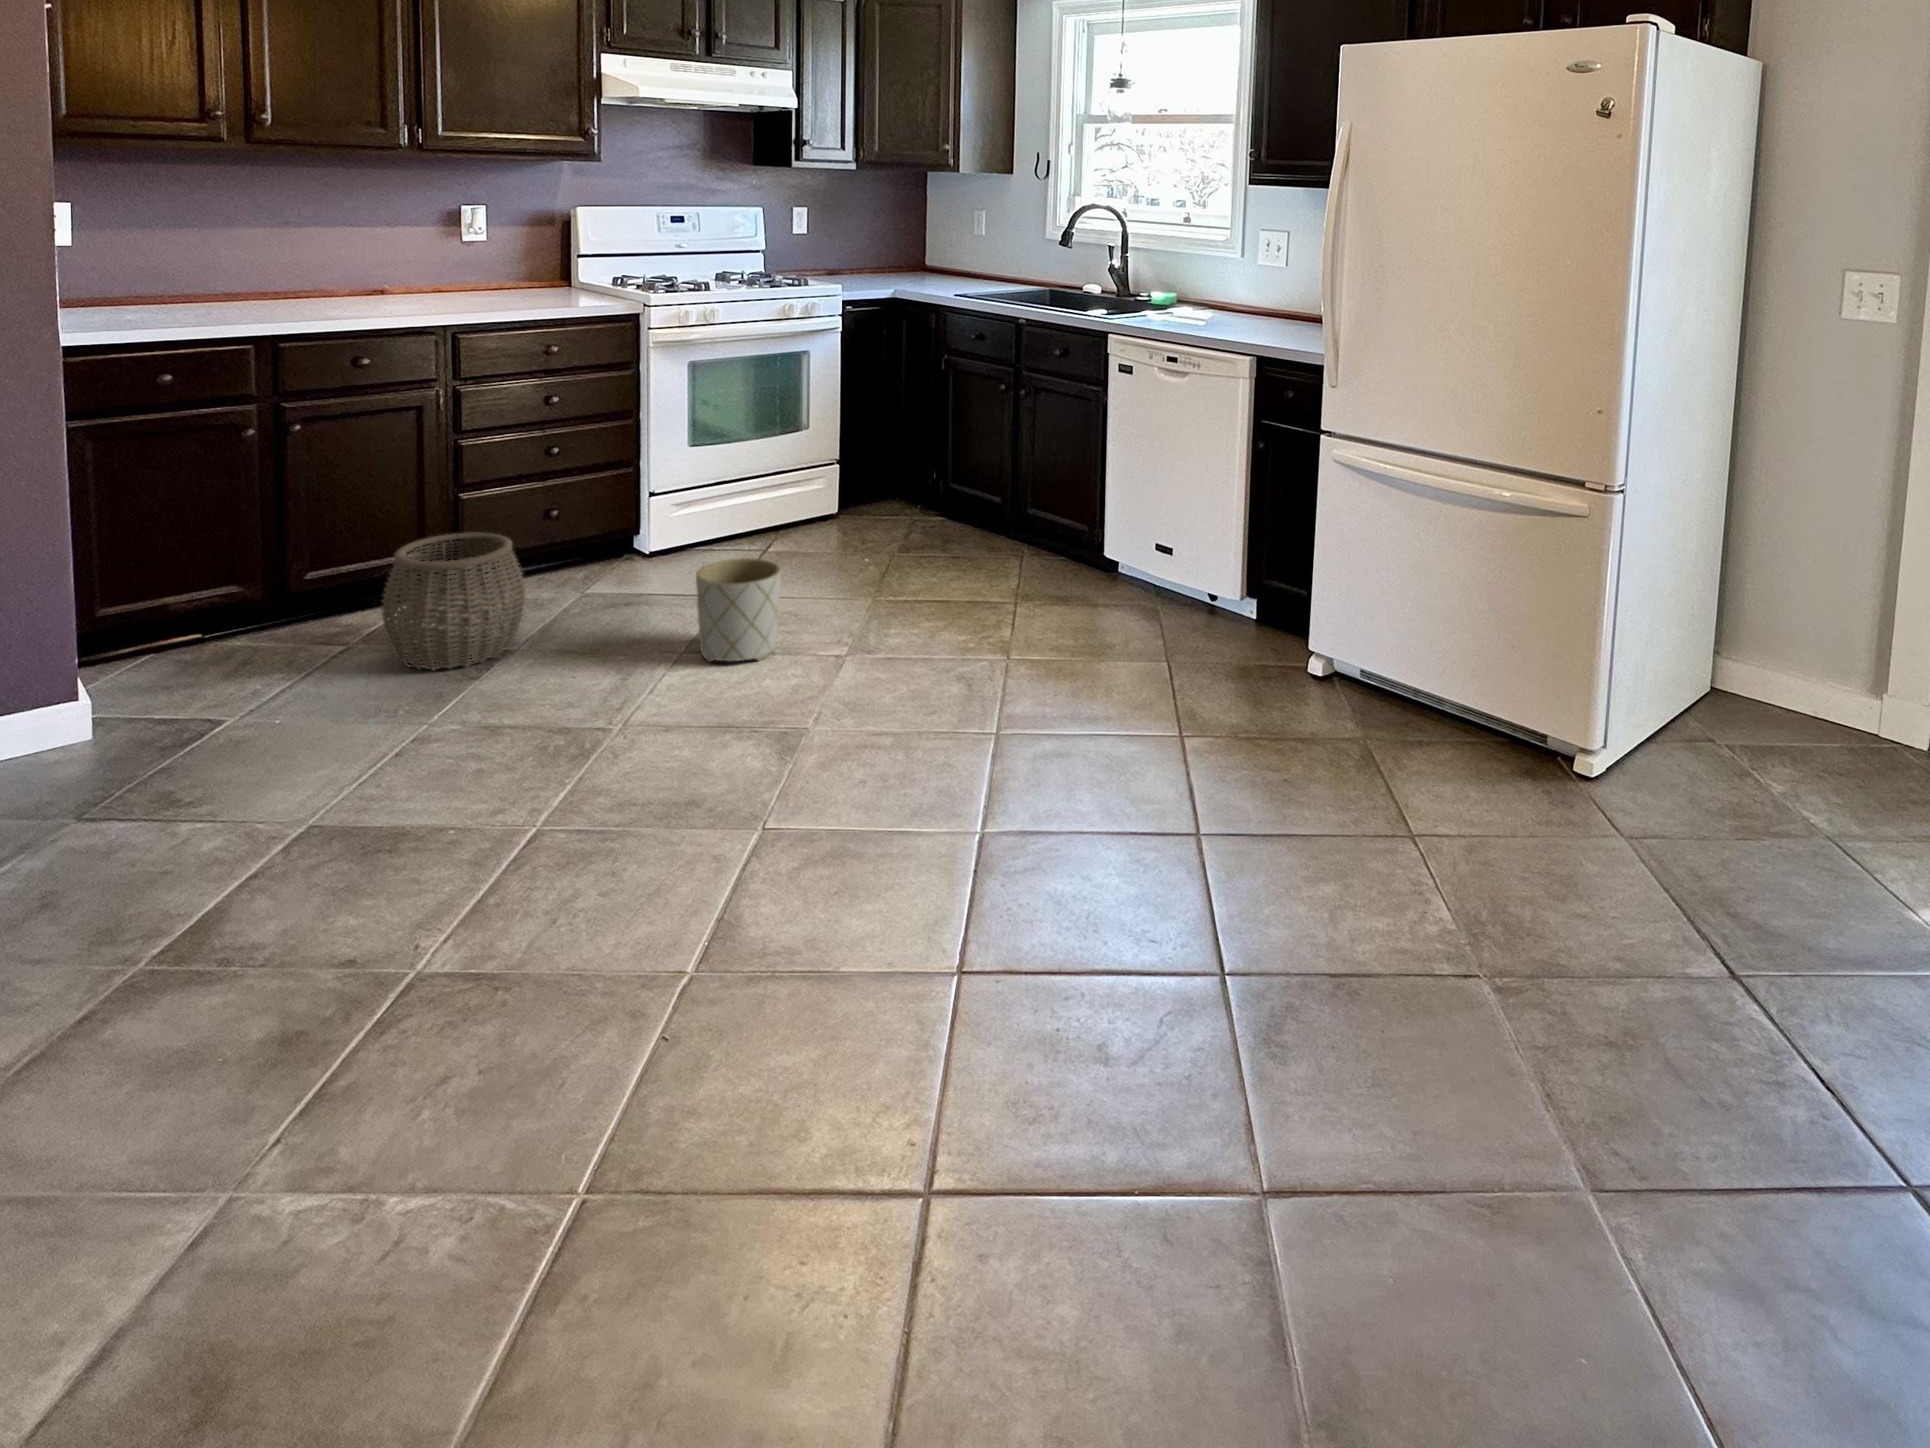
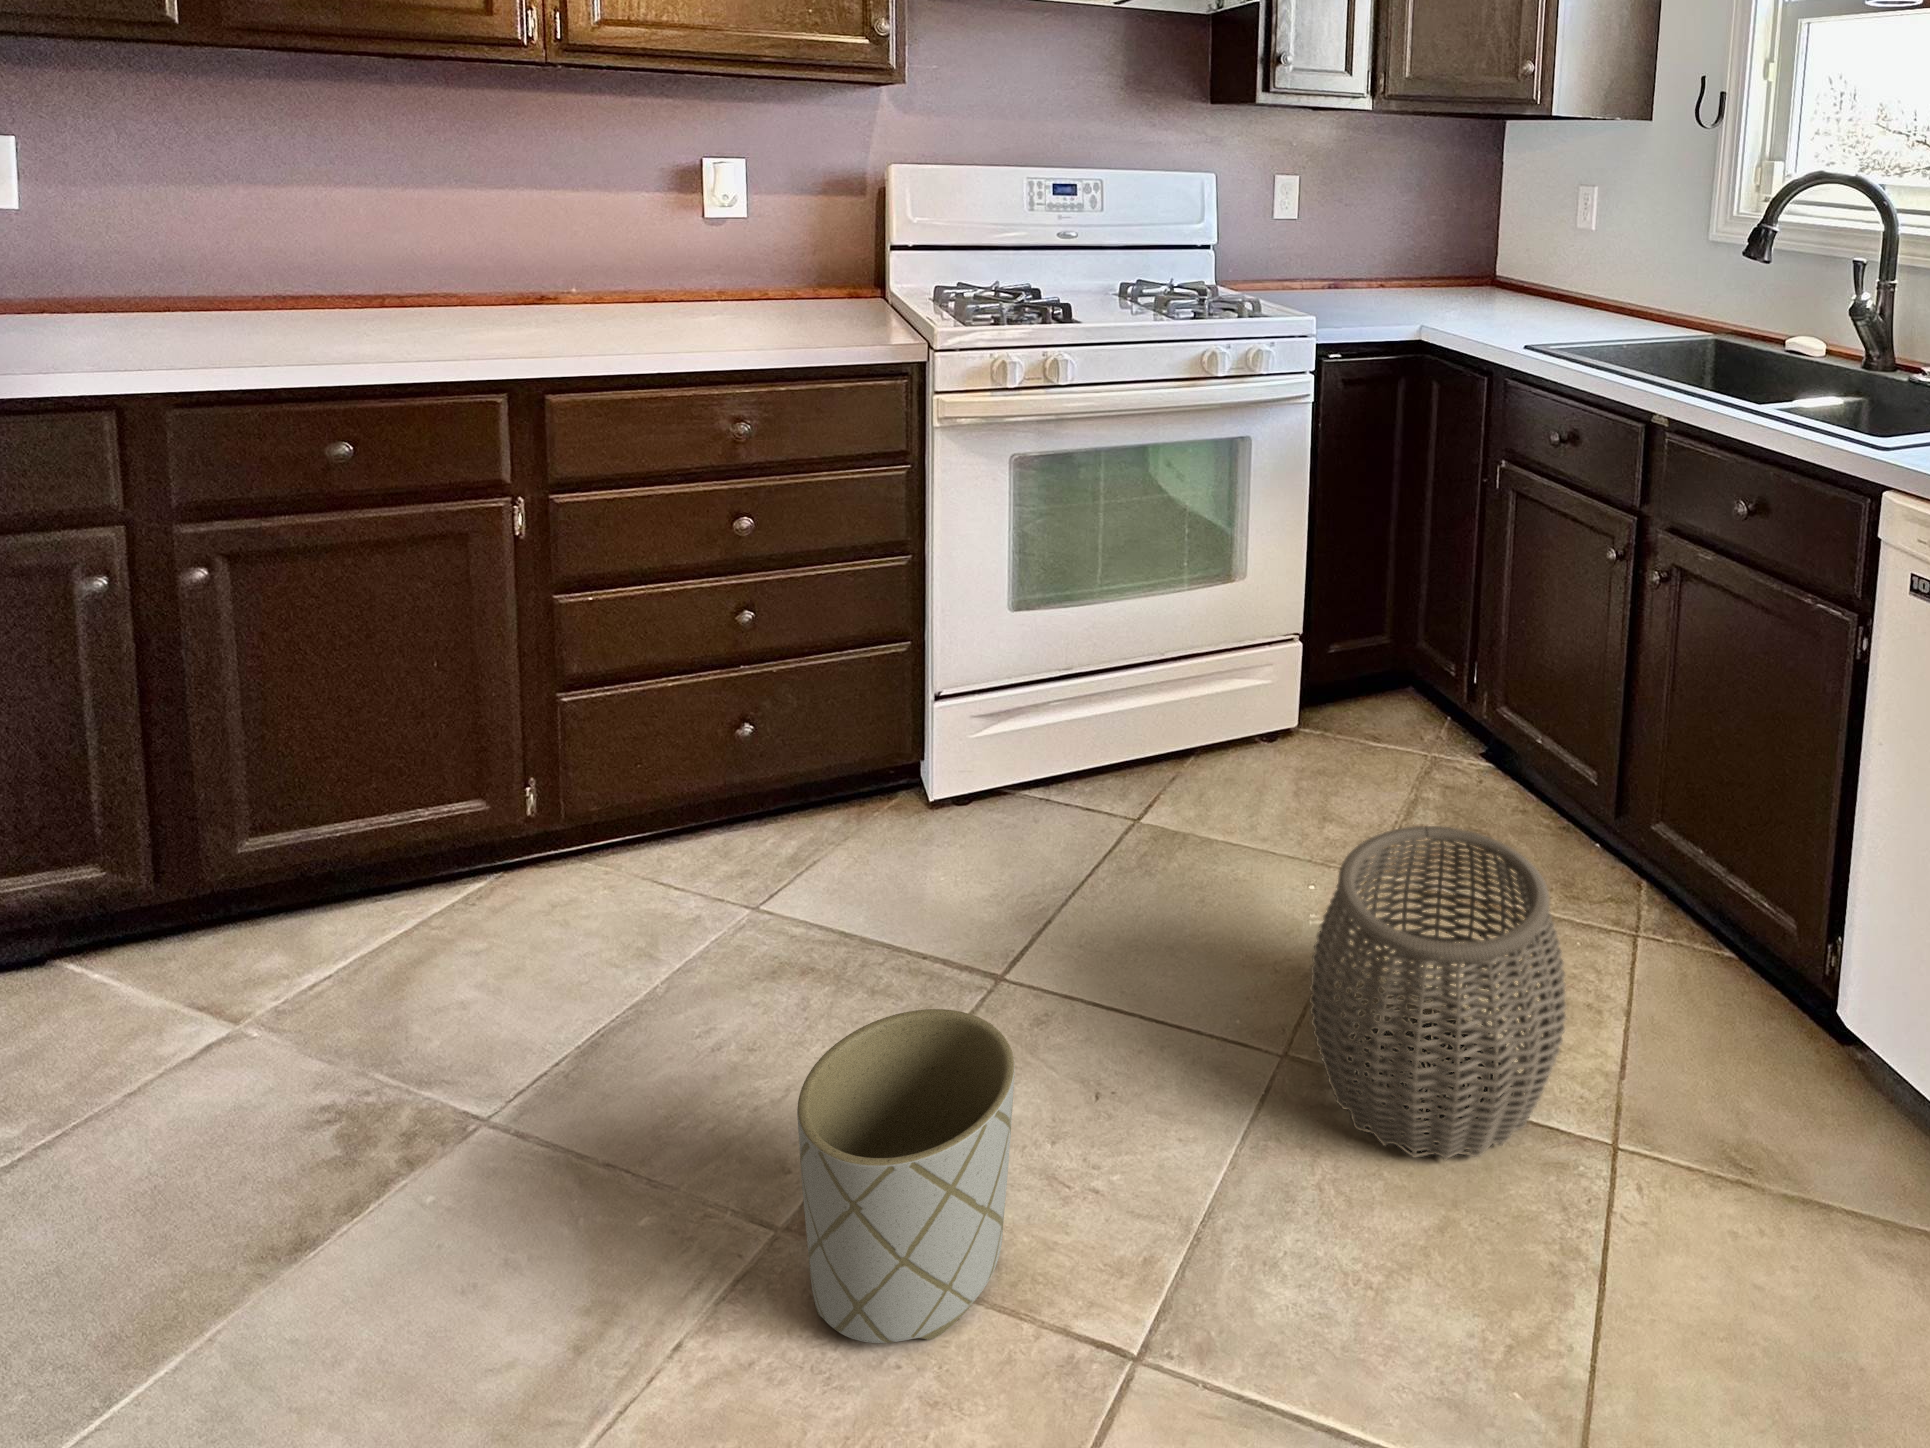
woven basket: present [382,533,525,670] -> present [1309,826,1566,1160]

